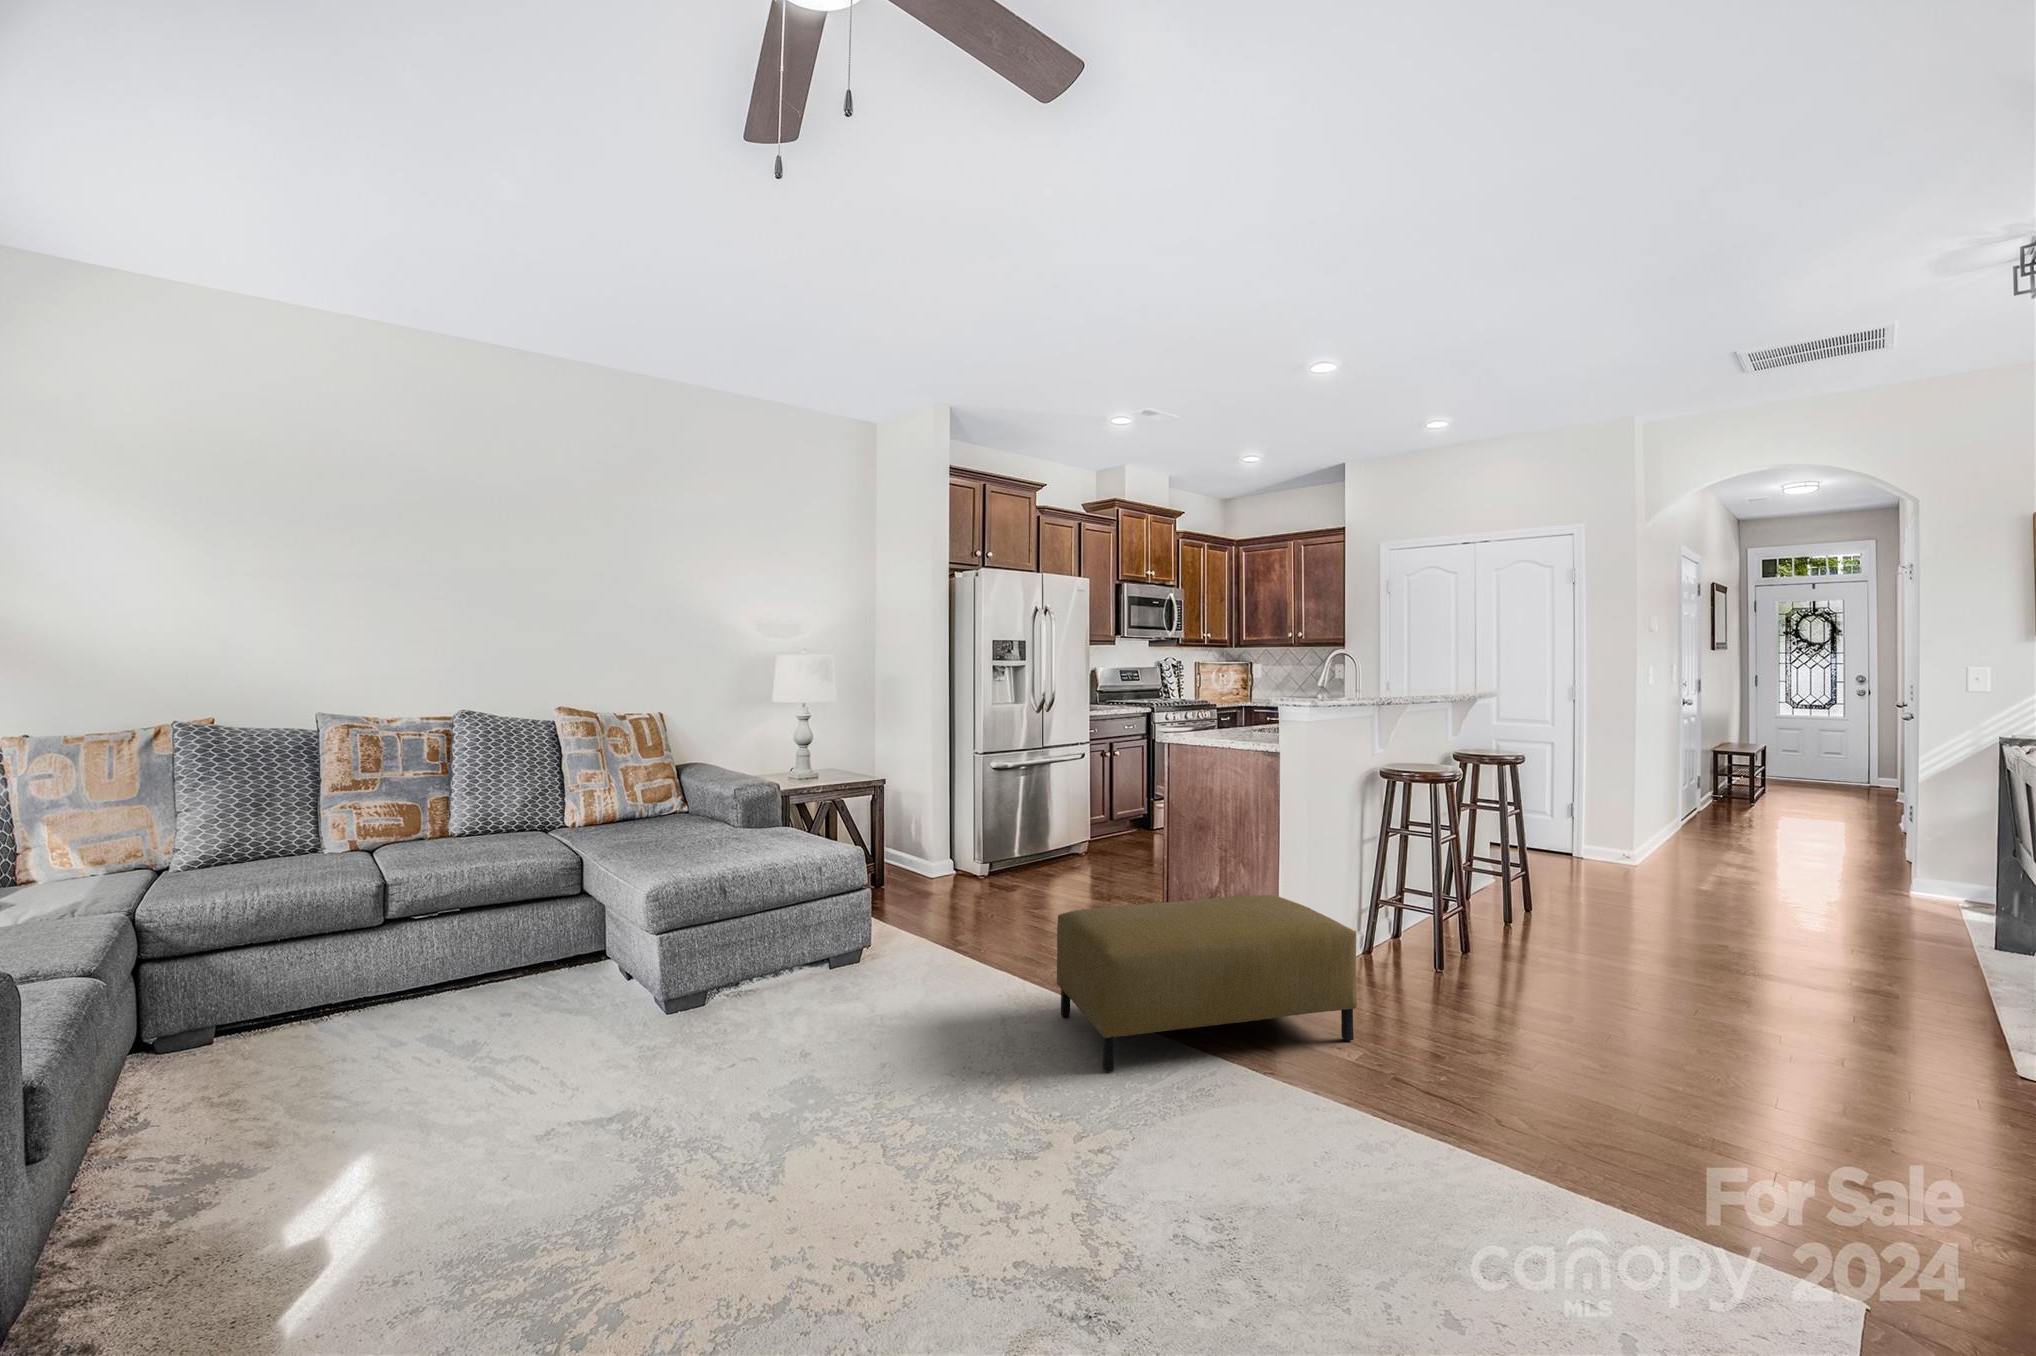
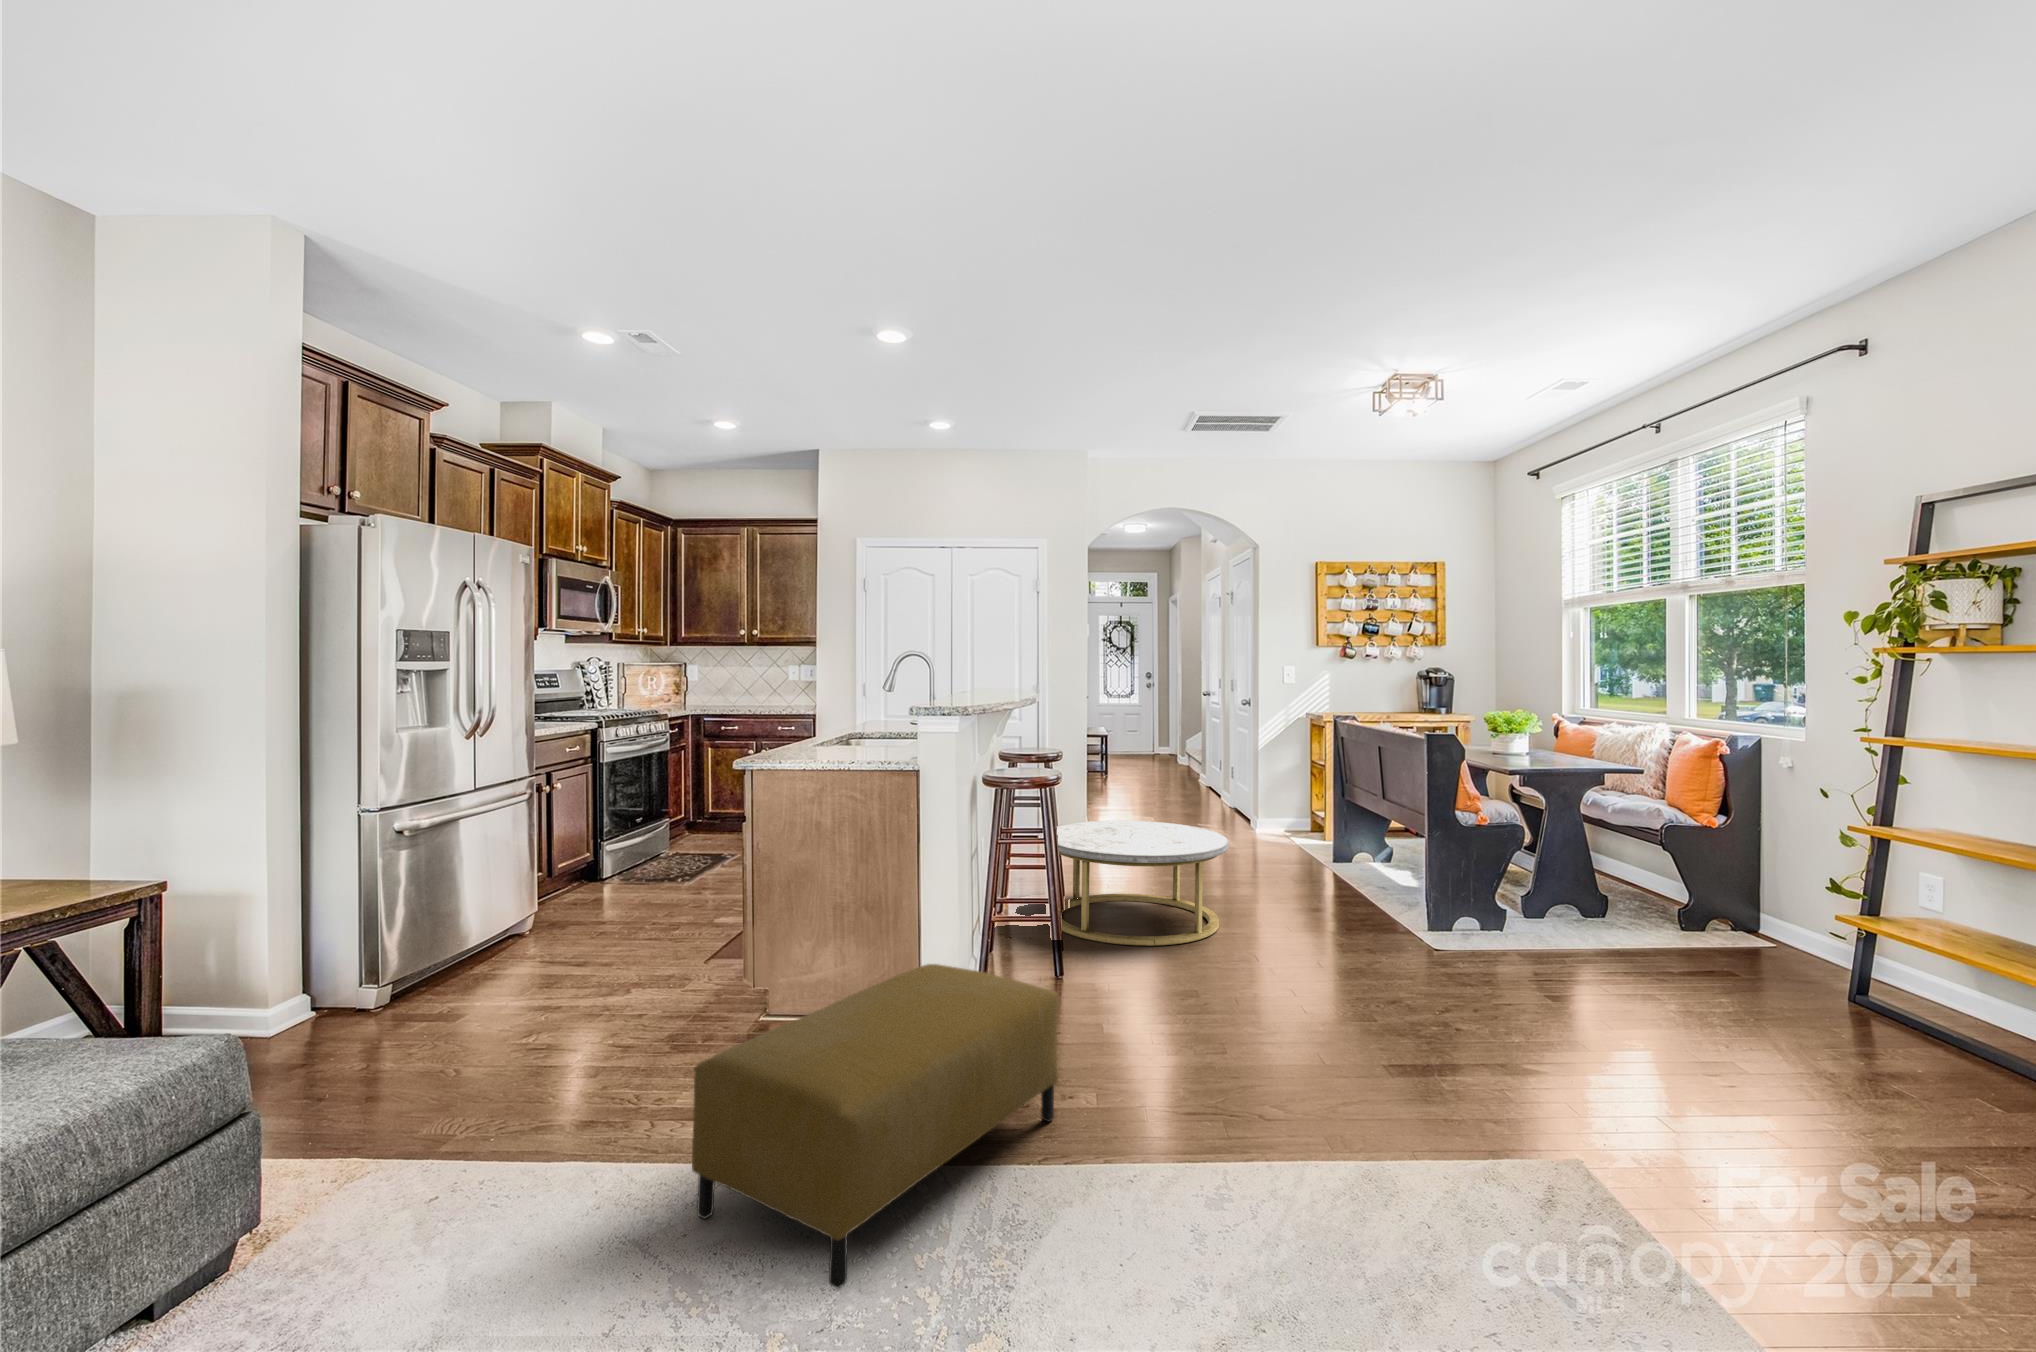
coffee table: none [1509,822,1752,960] -> present [1057,821,1229,946]

